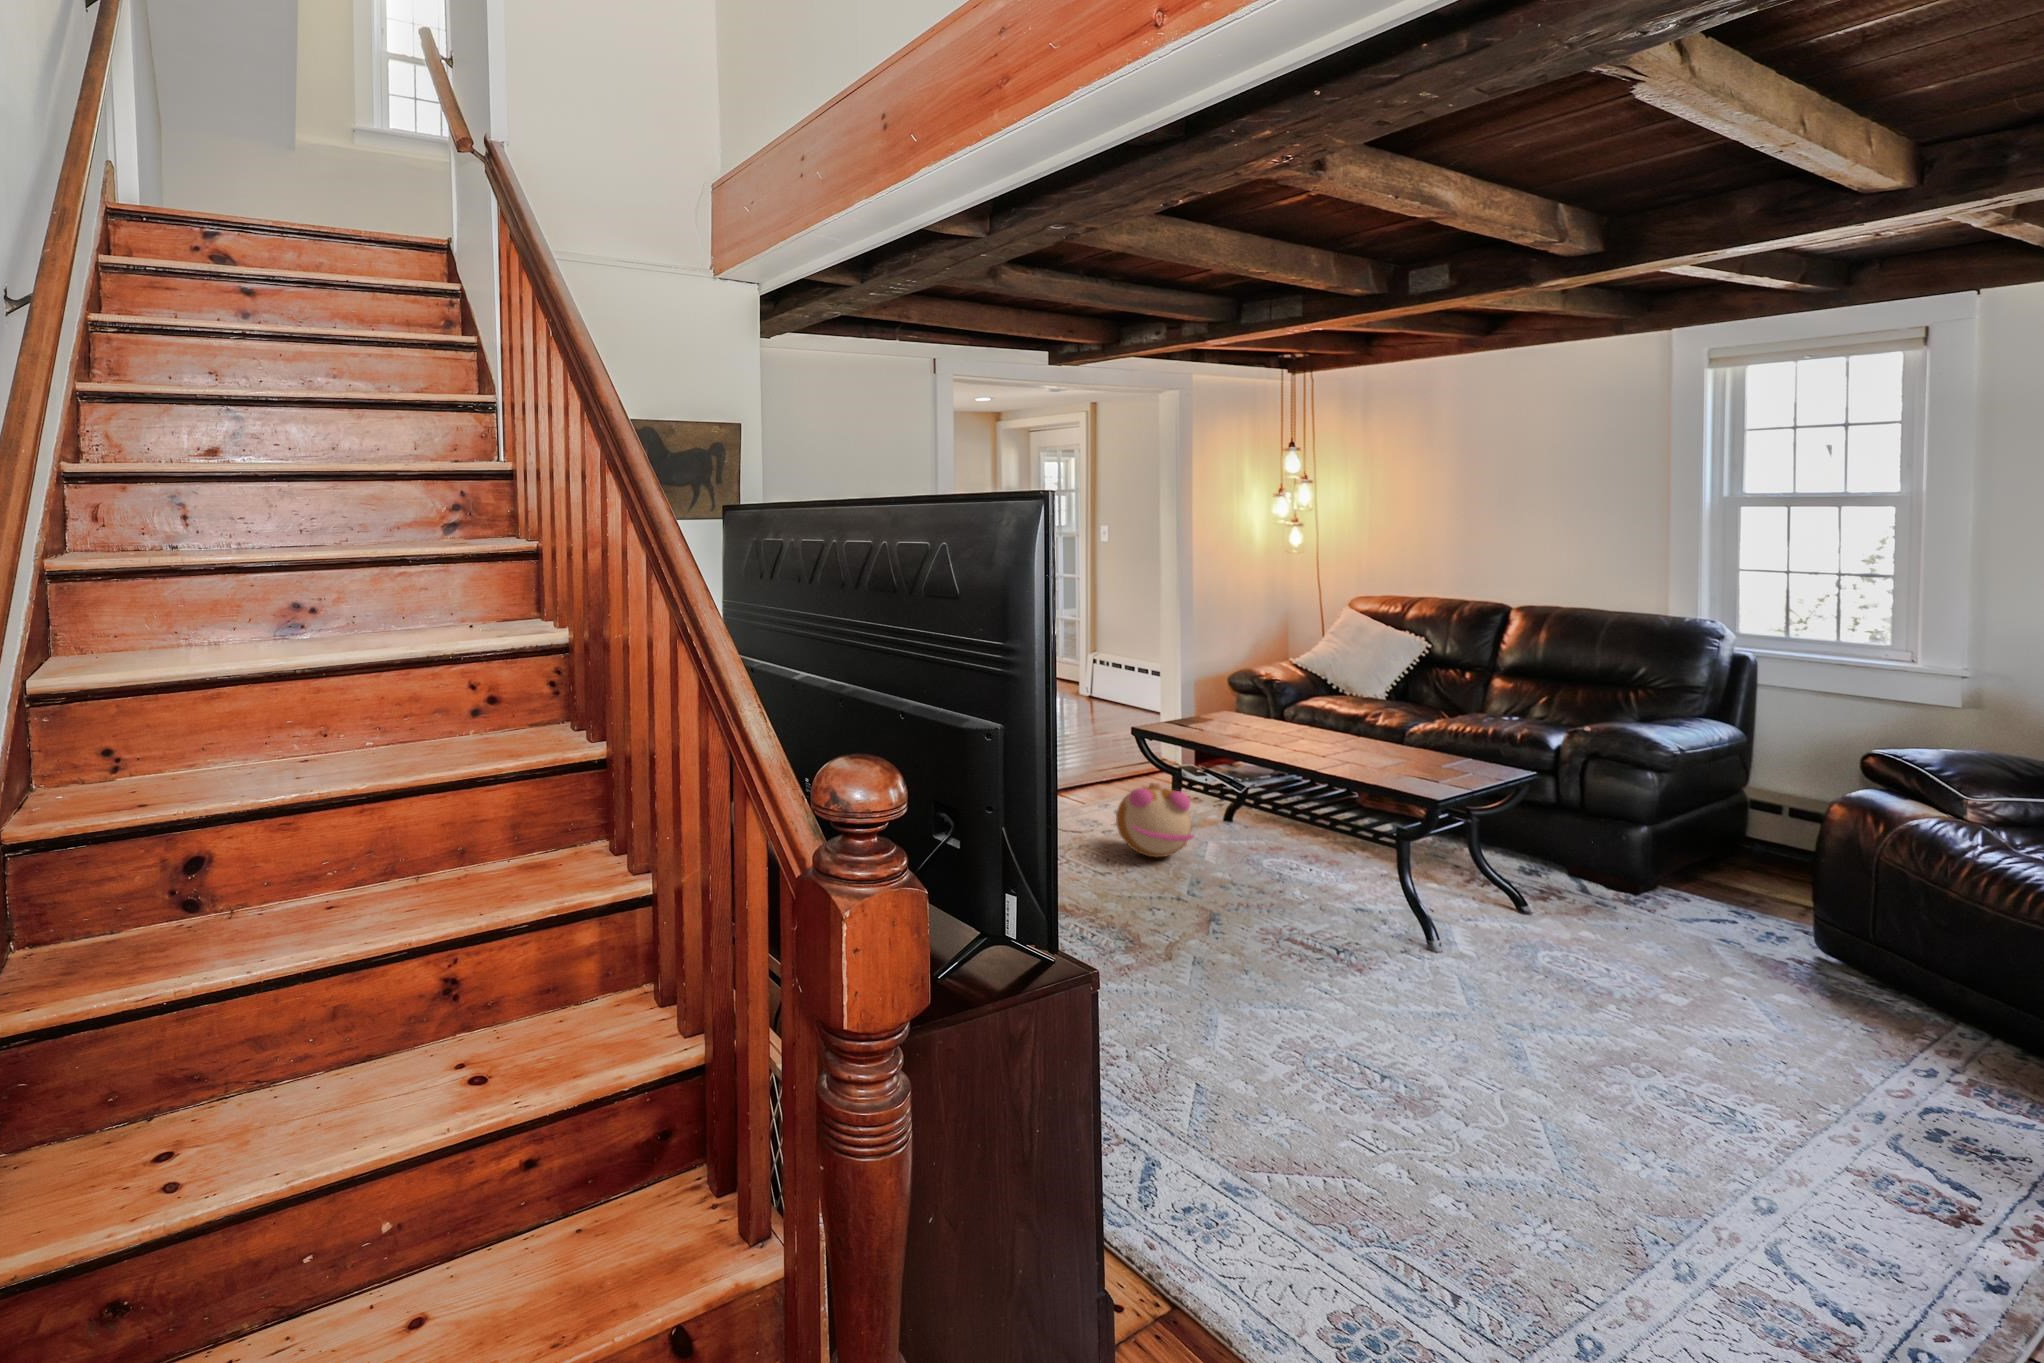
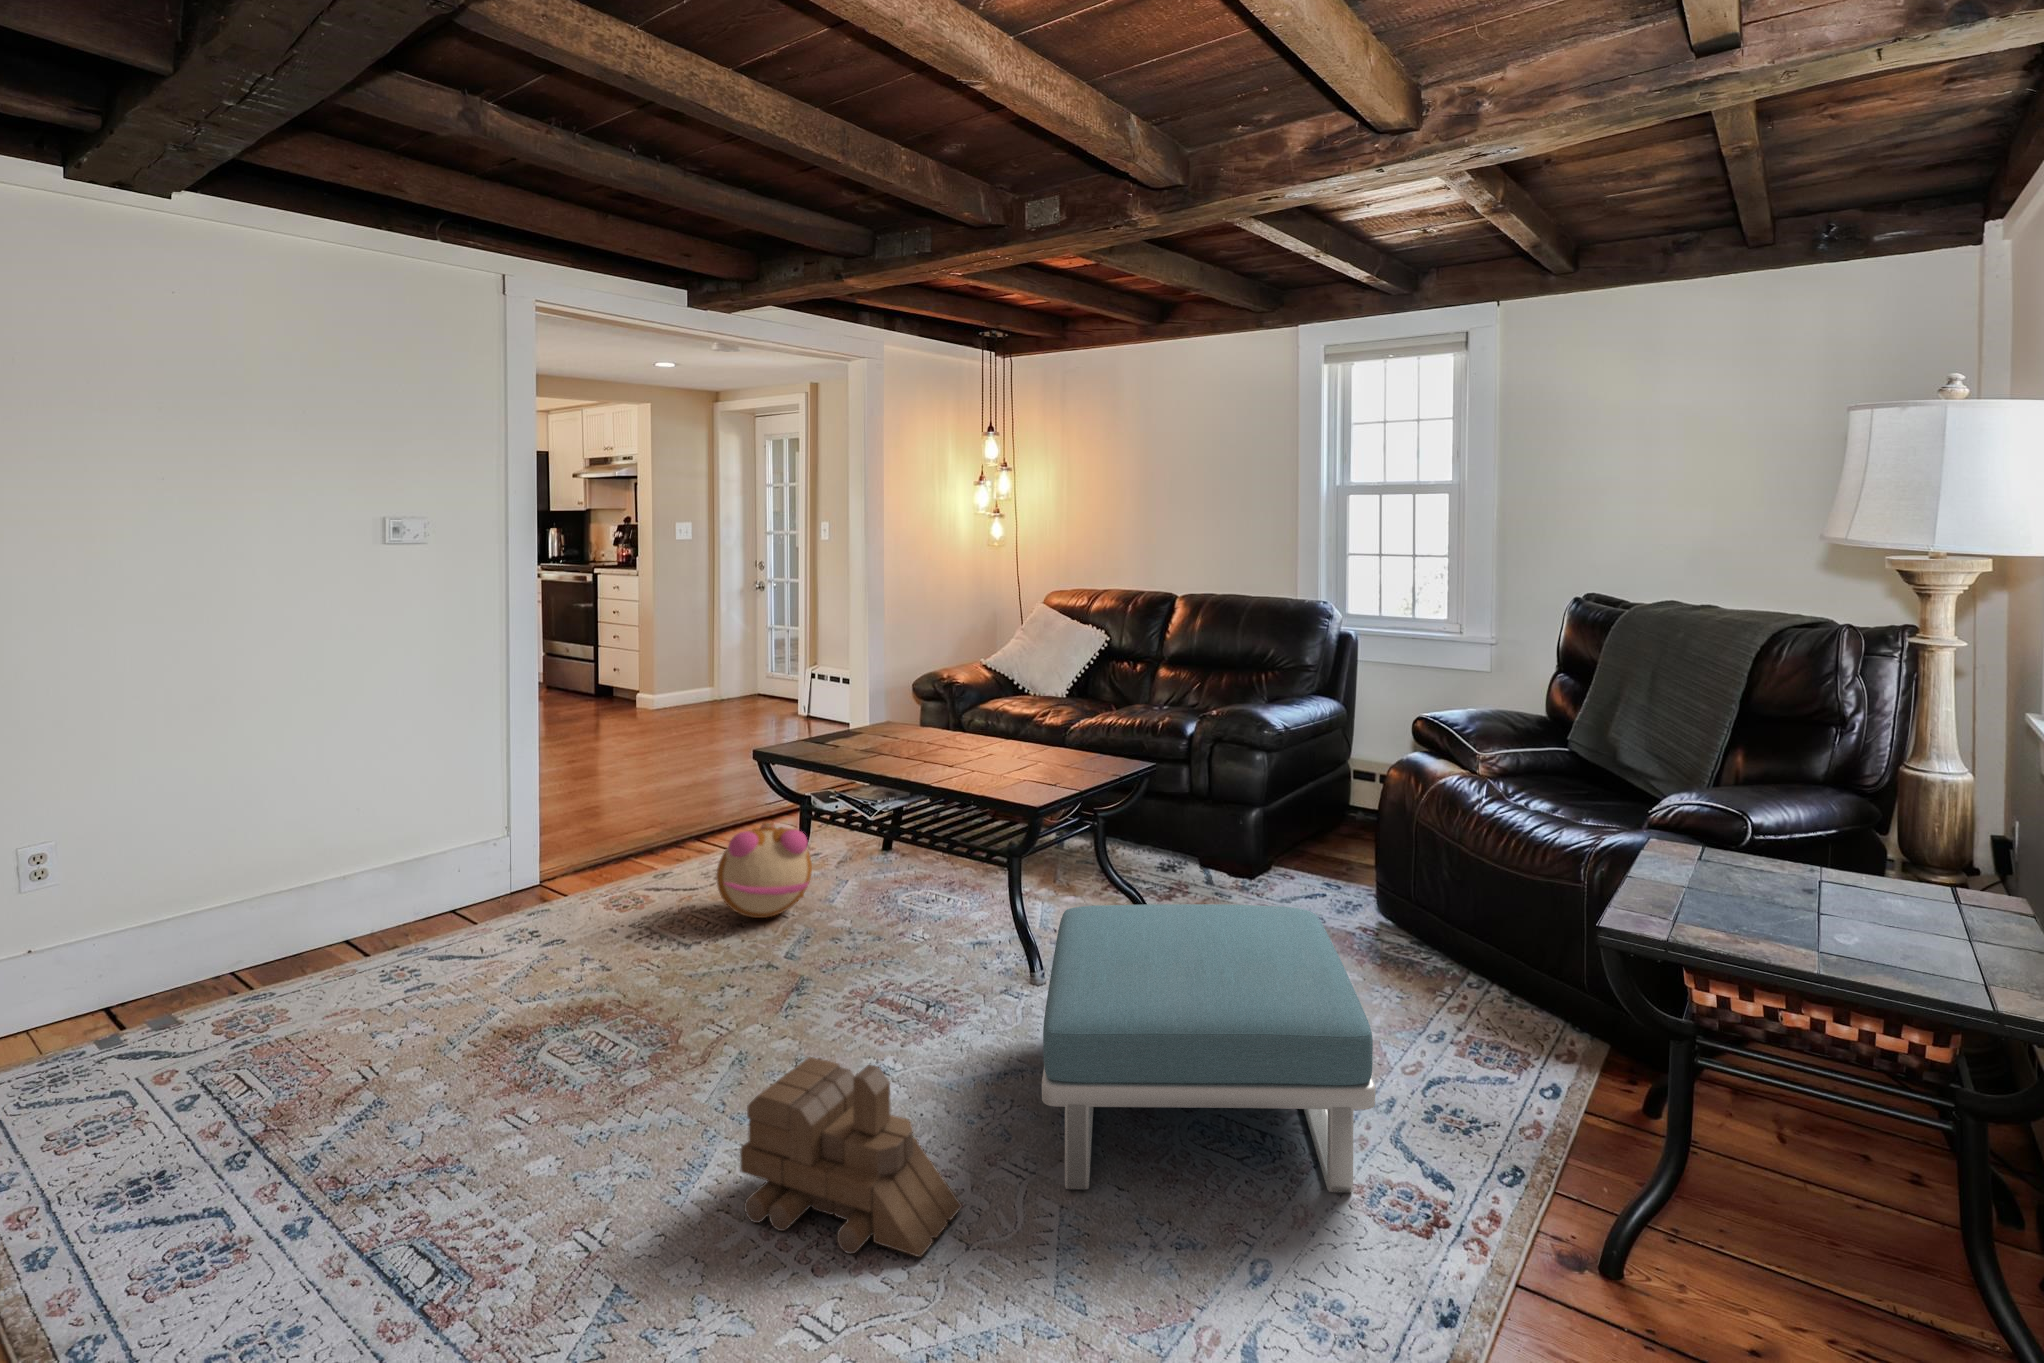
footstool: none [1476,887,1878,1175] -> present [1042,904,1376,1192]
toy train: none [1253,960,1441,1118] -> present [740,1057,962,1257]

